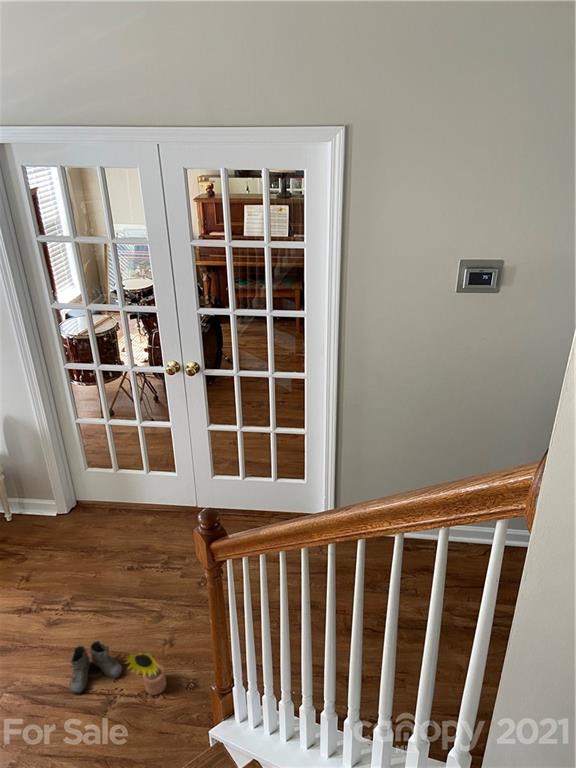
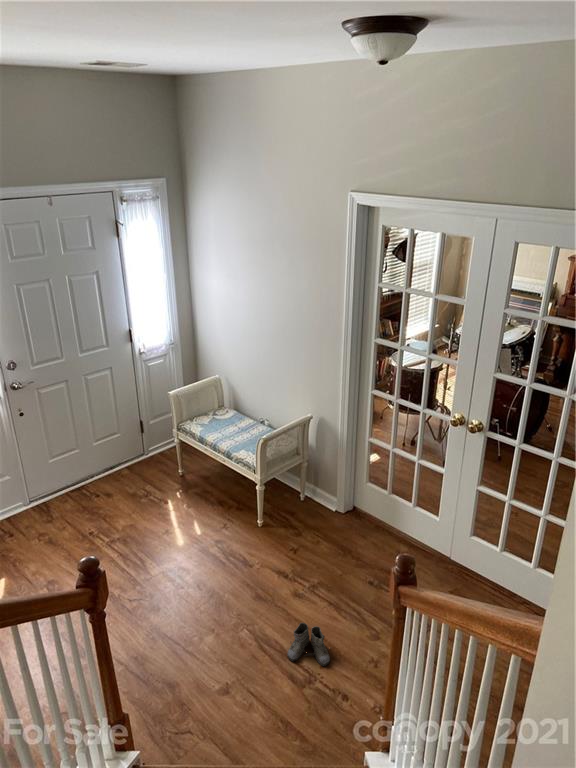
decorative plant: present [126,653,167,695] -> none [326,652,359,699]

